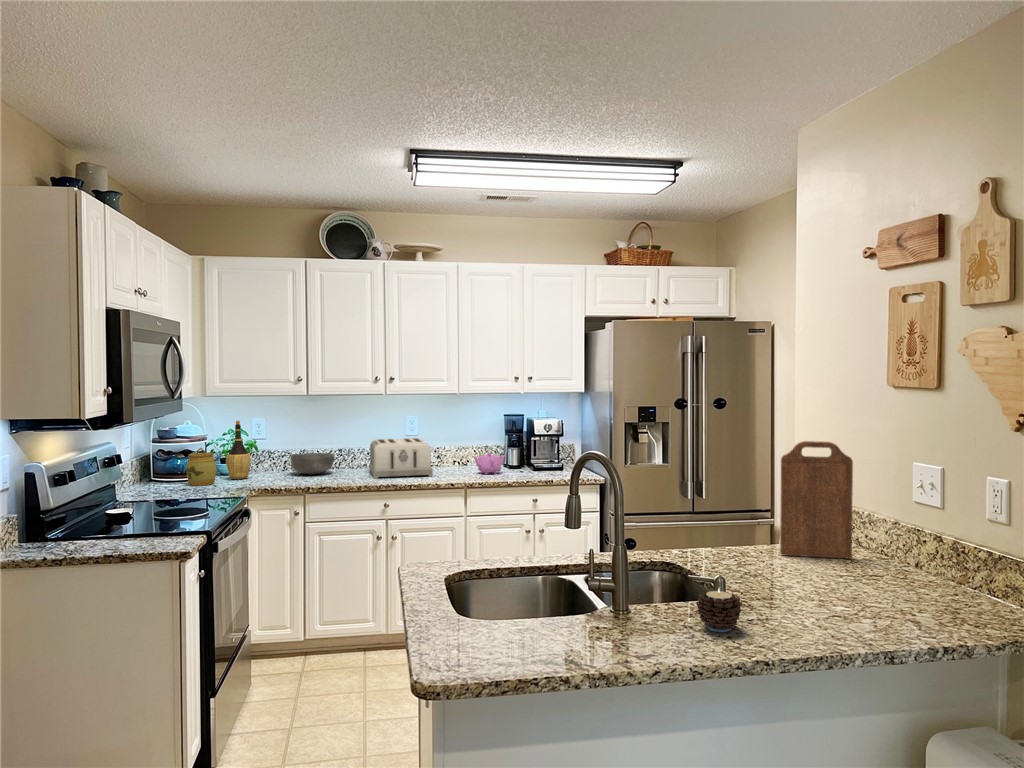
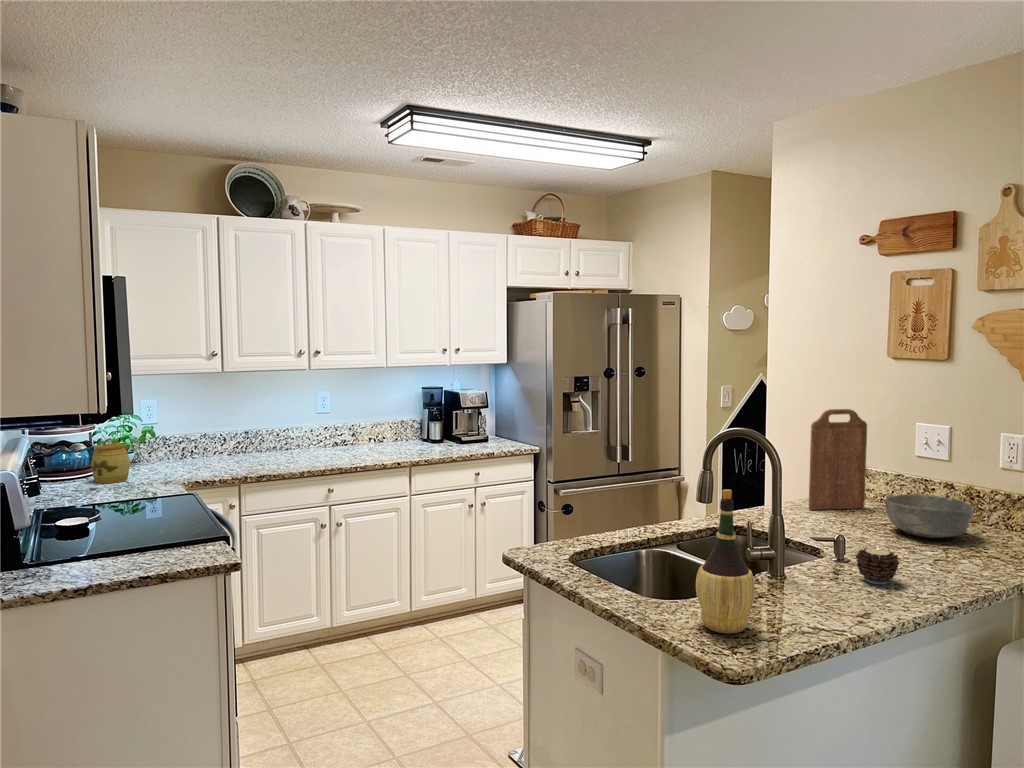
wine bottle: present [226,421,251,479] -> present [696,489,755,633]
toaster: present [369,438,433,479] -> none [287,415,368,462]
bowl: present [291,453,334,474] -> present [885,494,974,538]
teapot: present [472,453,506,474] -> none [403,428,436,450]

